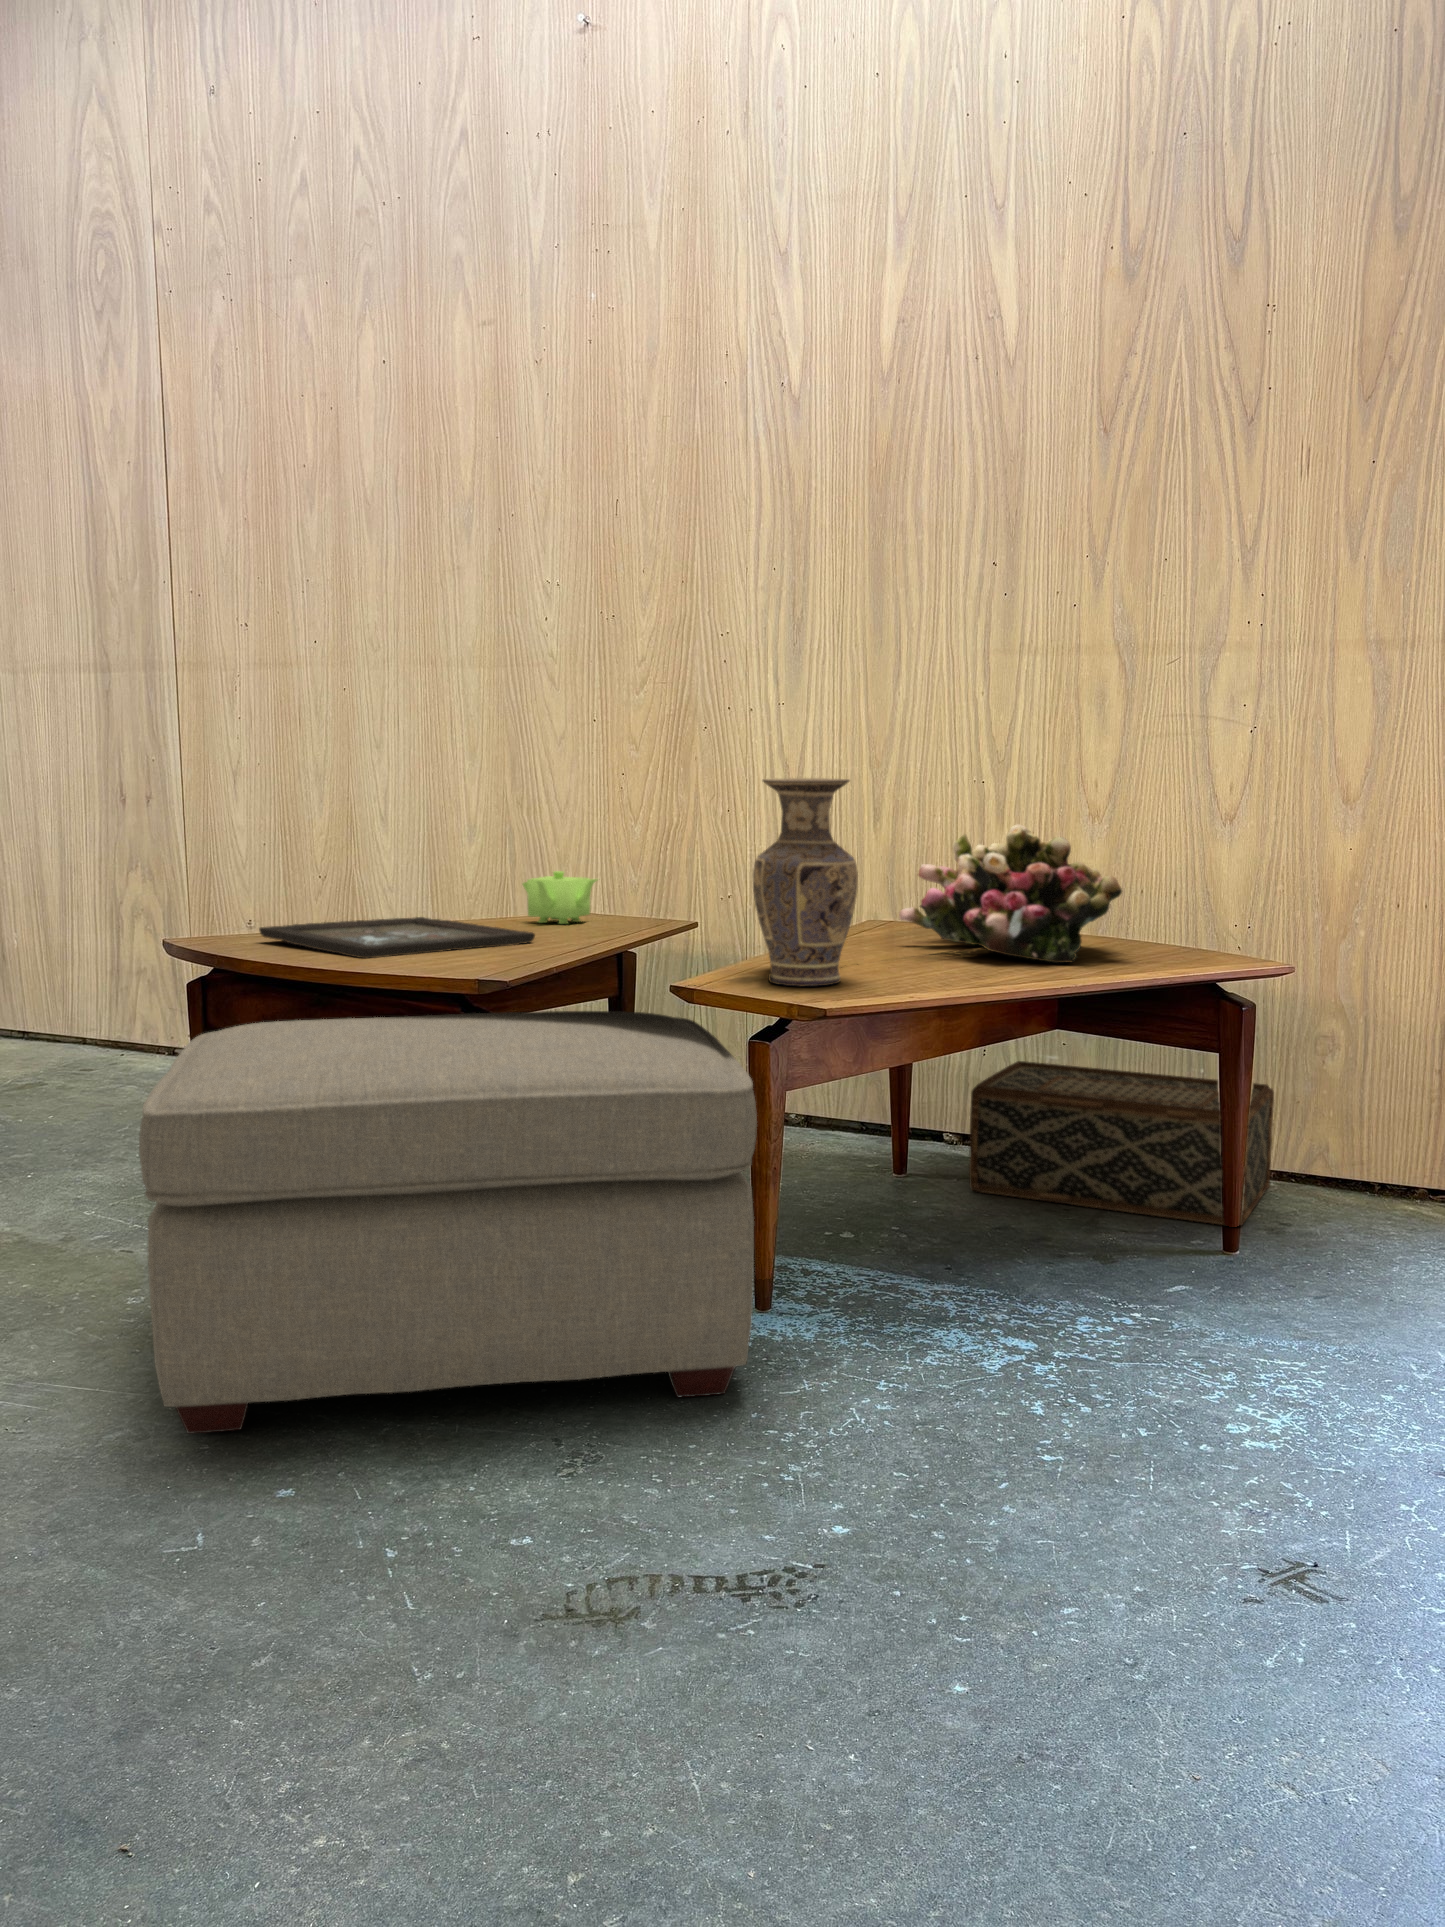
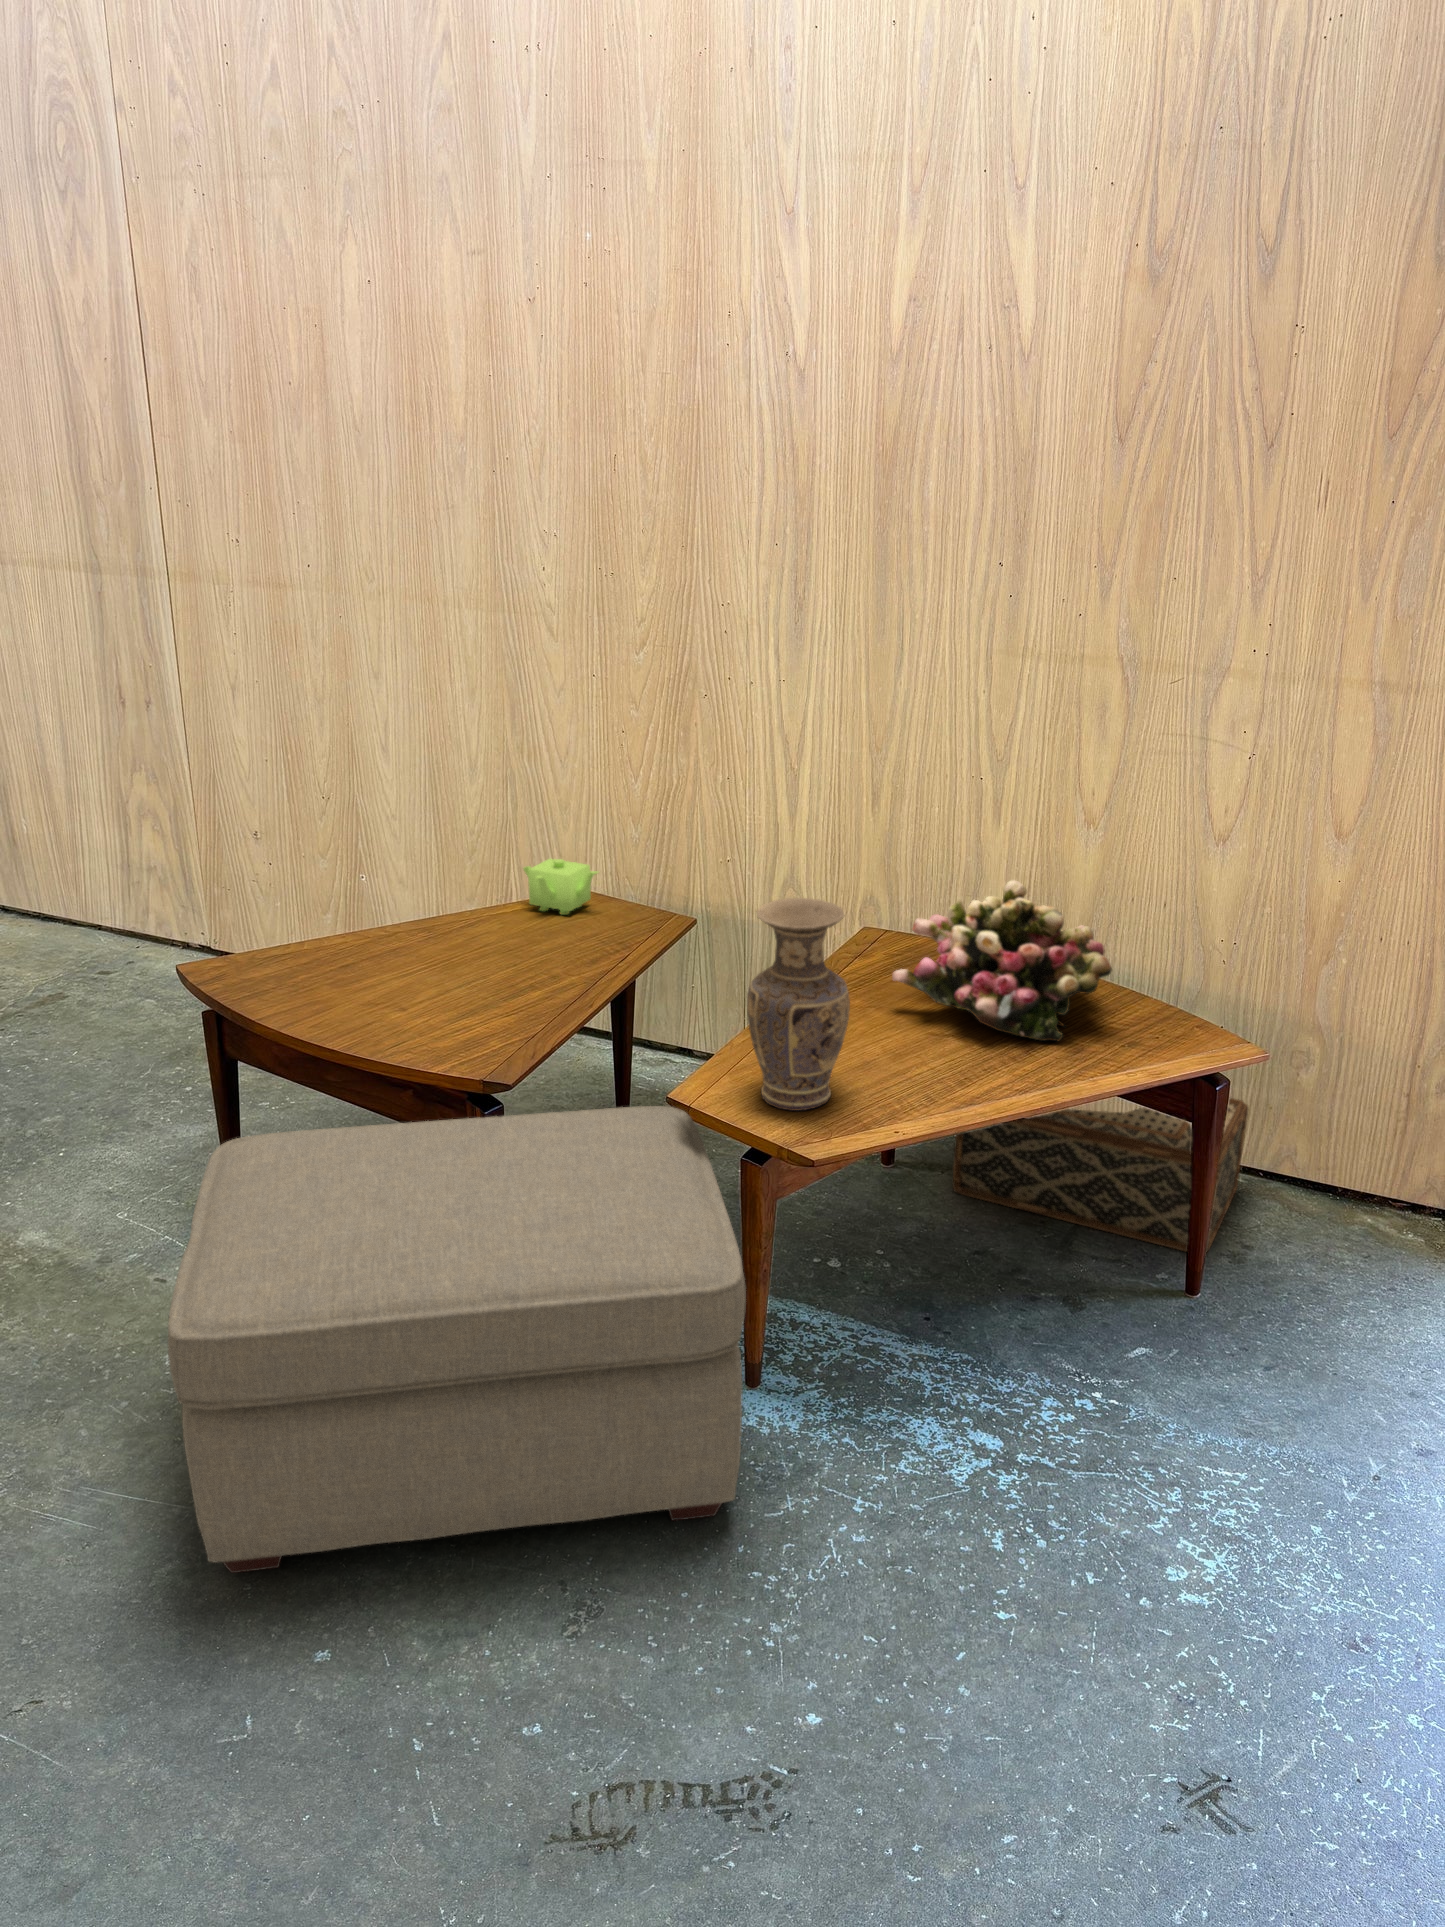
tray: present [259,917,535,958] -> none [266,916,536,1026]

